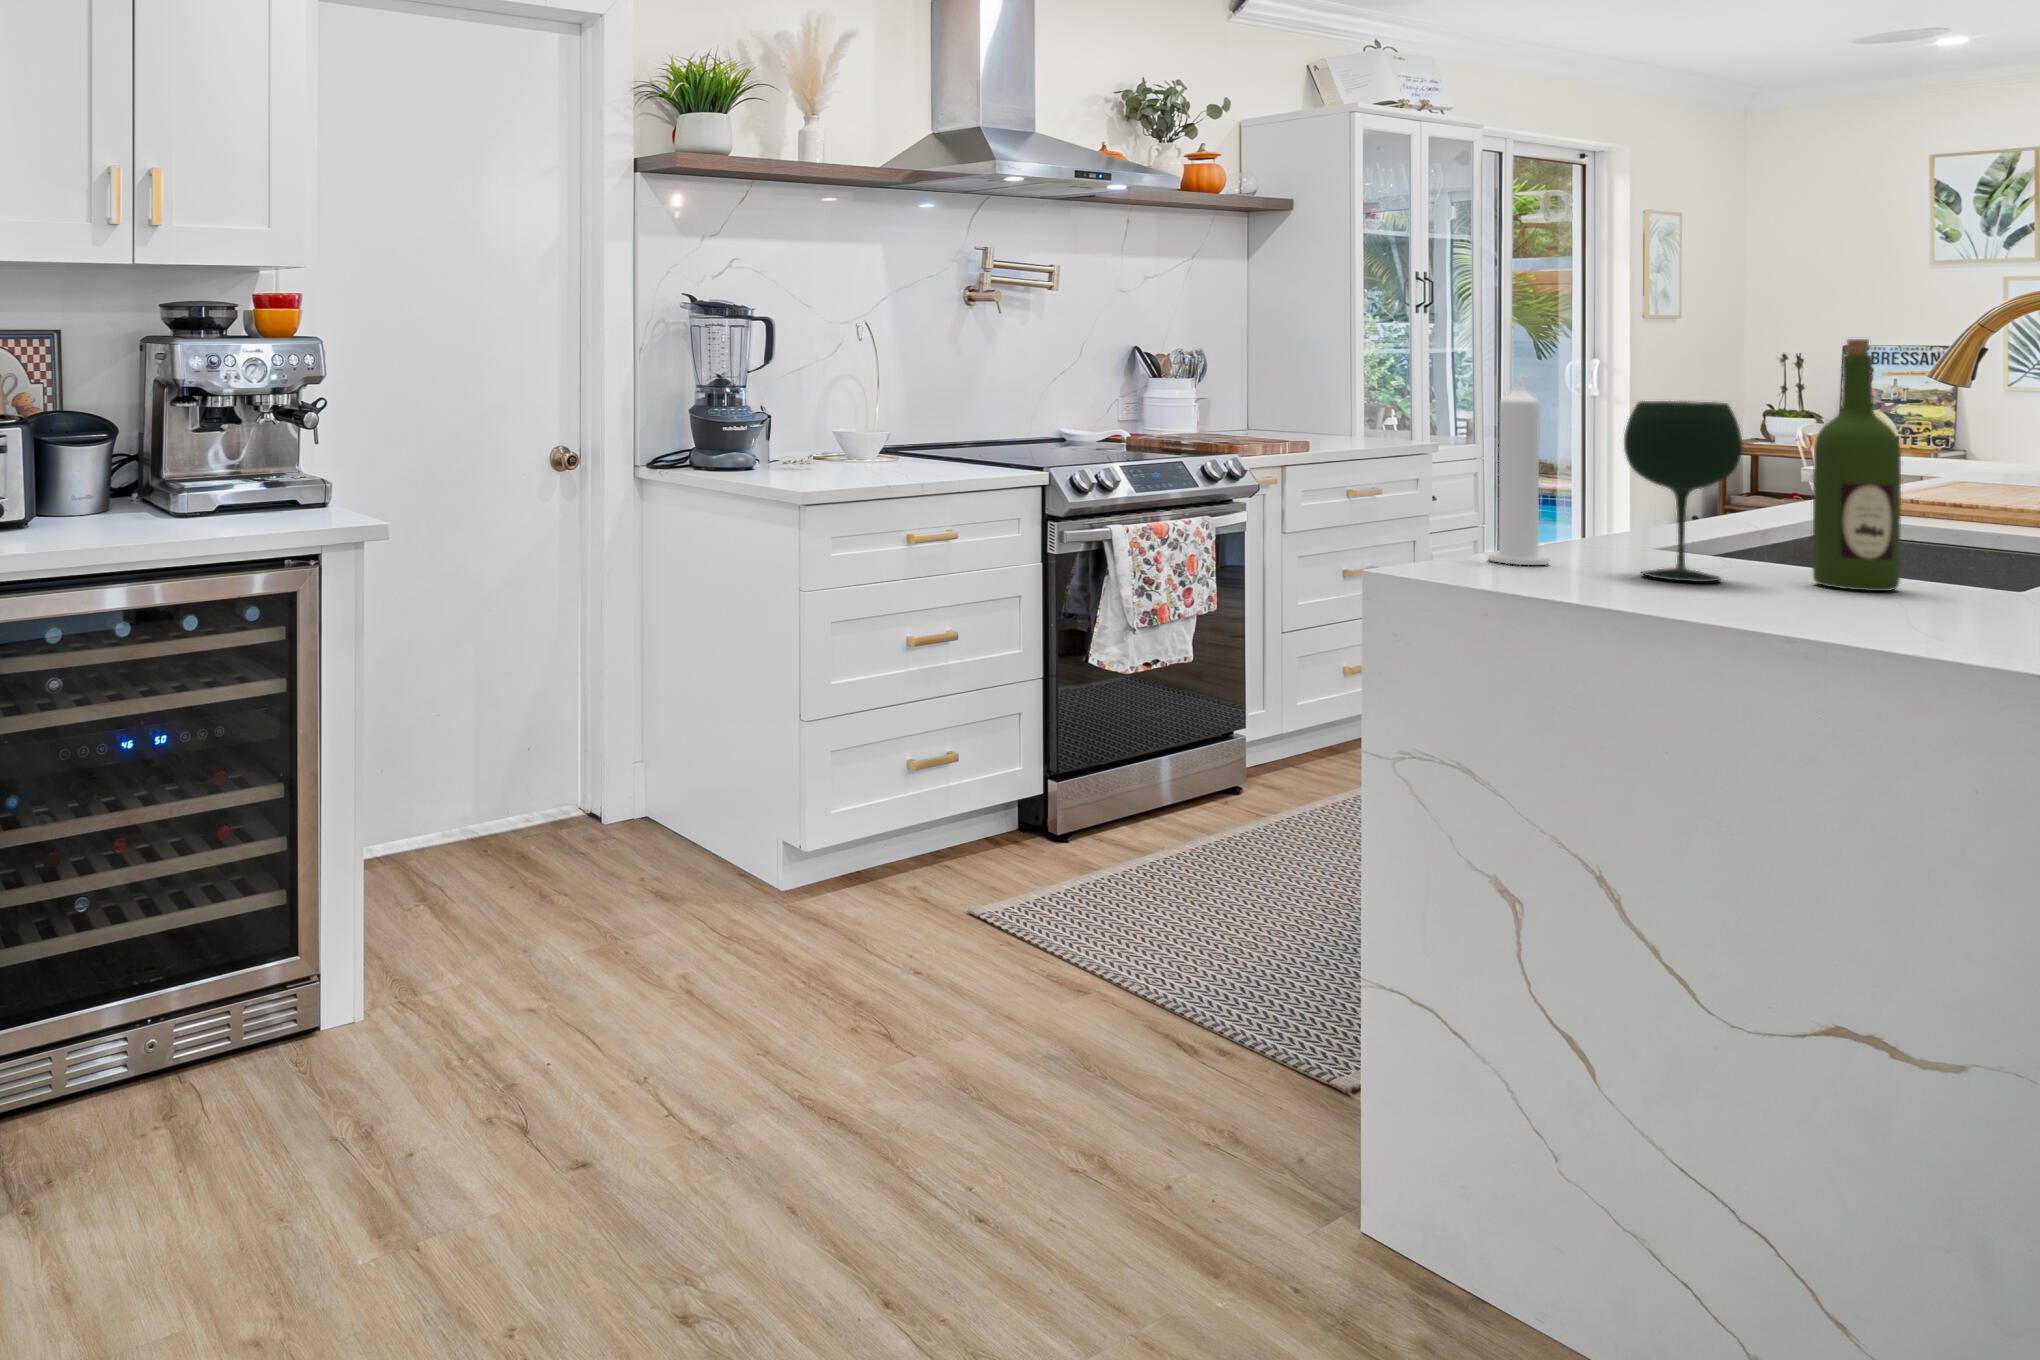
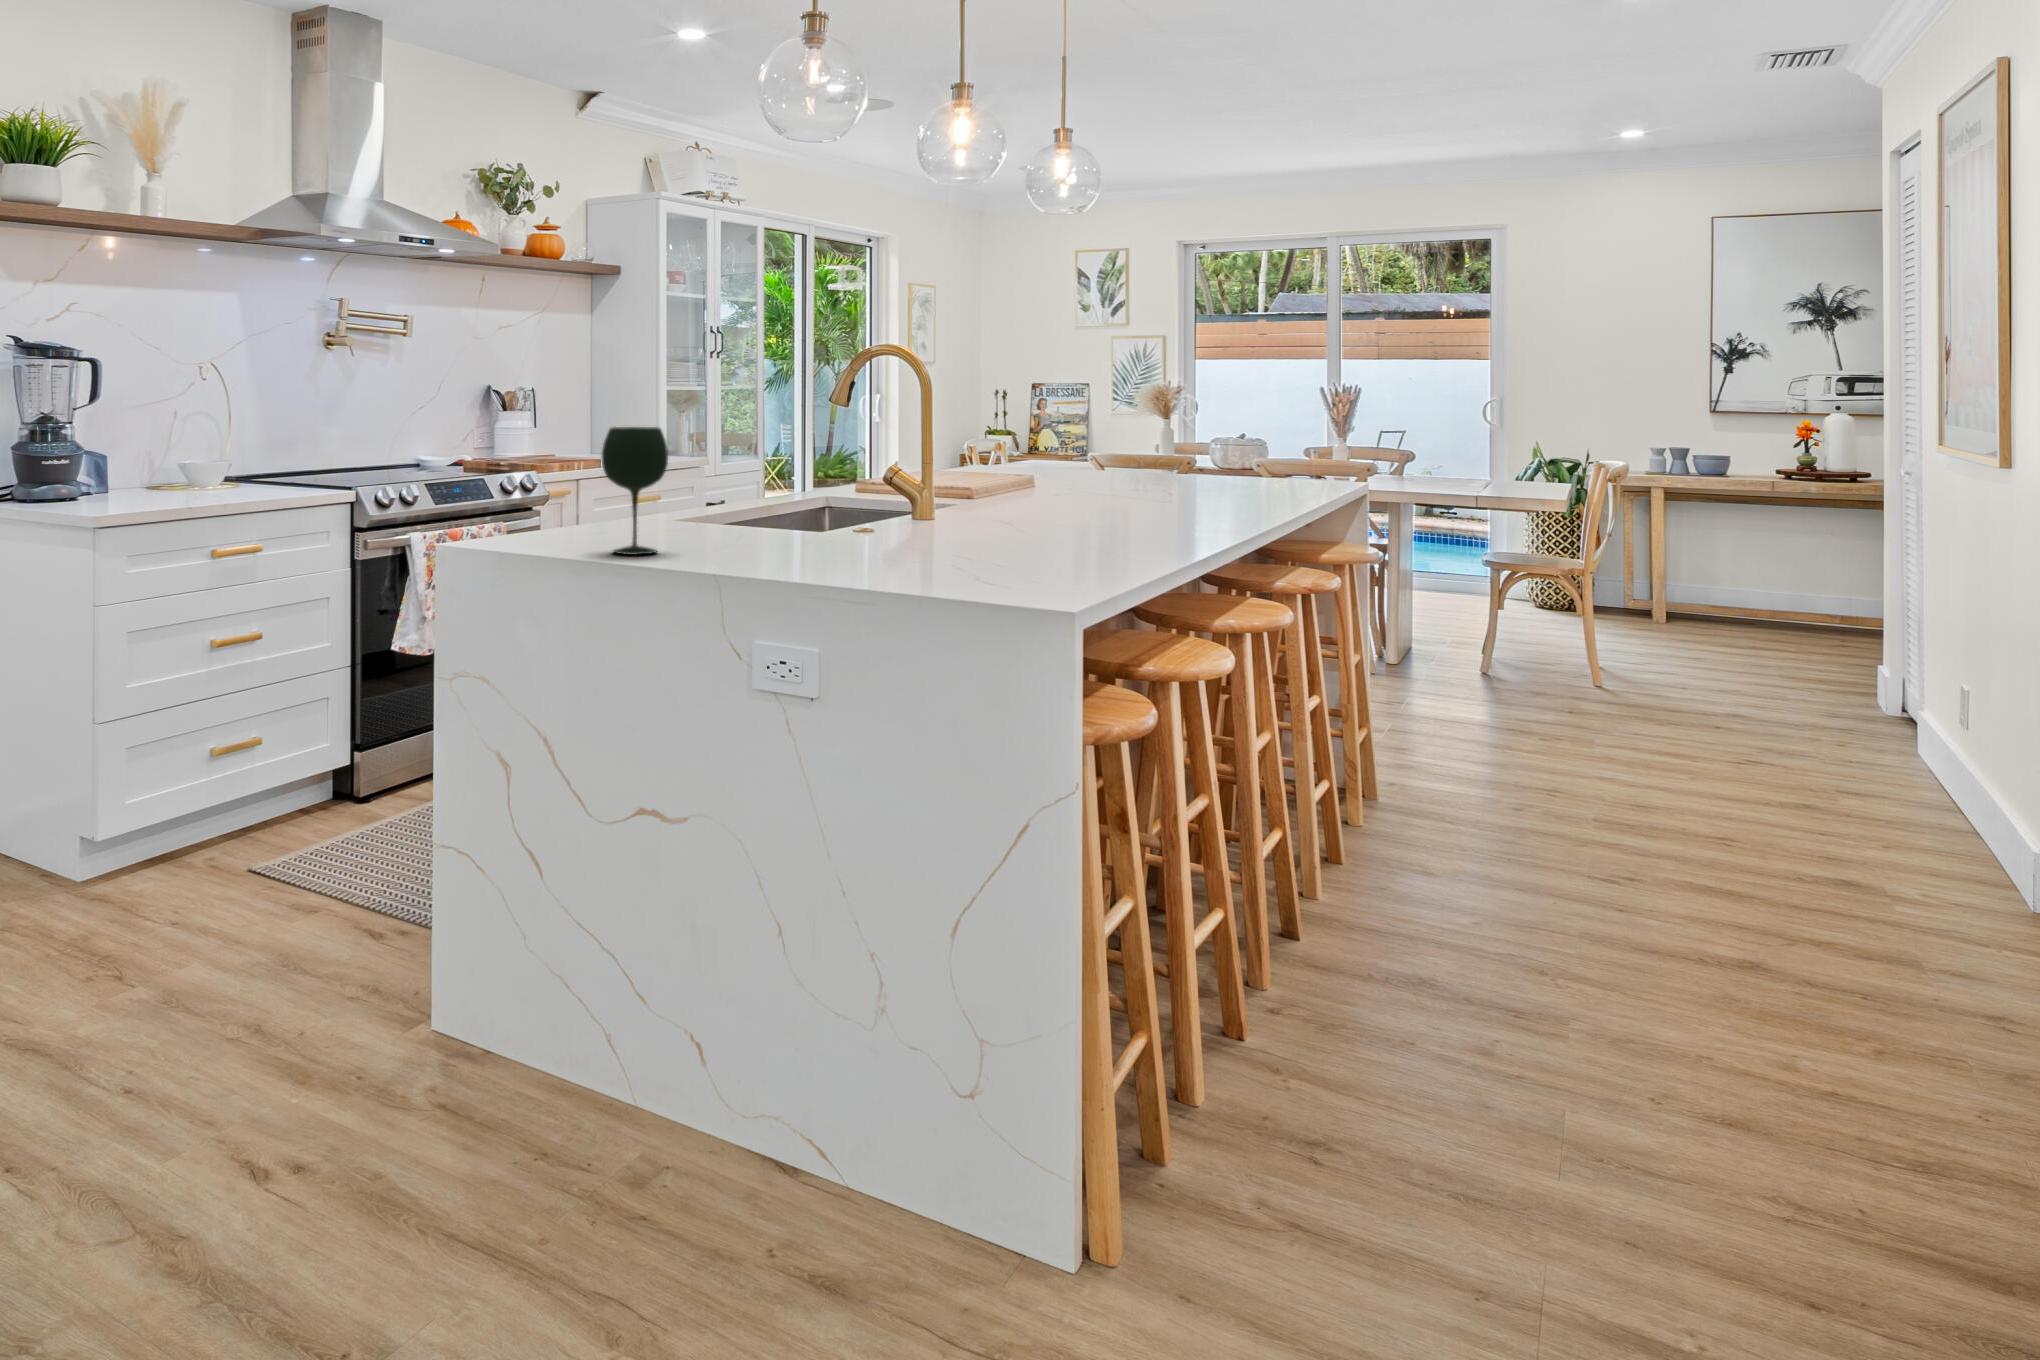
wine bottle: present [1813,339,1901,591] -> none [712,383,757,555]
candle: present [1488,376,1550,565] -> none [530,409,569,549]

